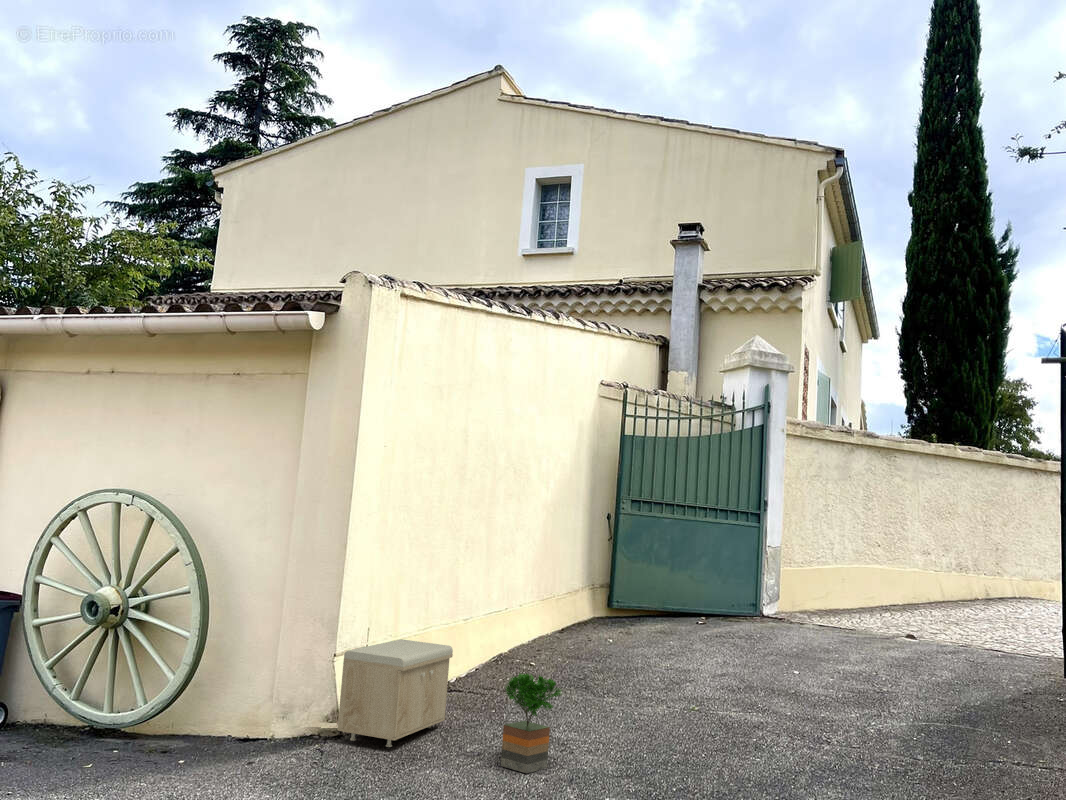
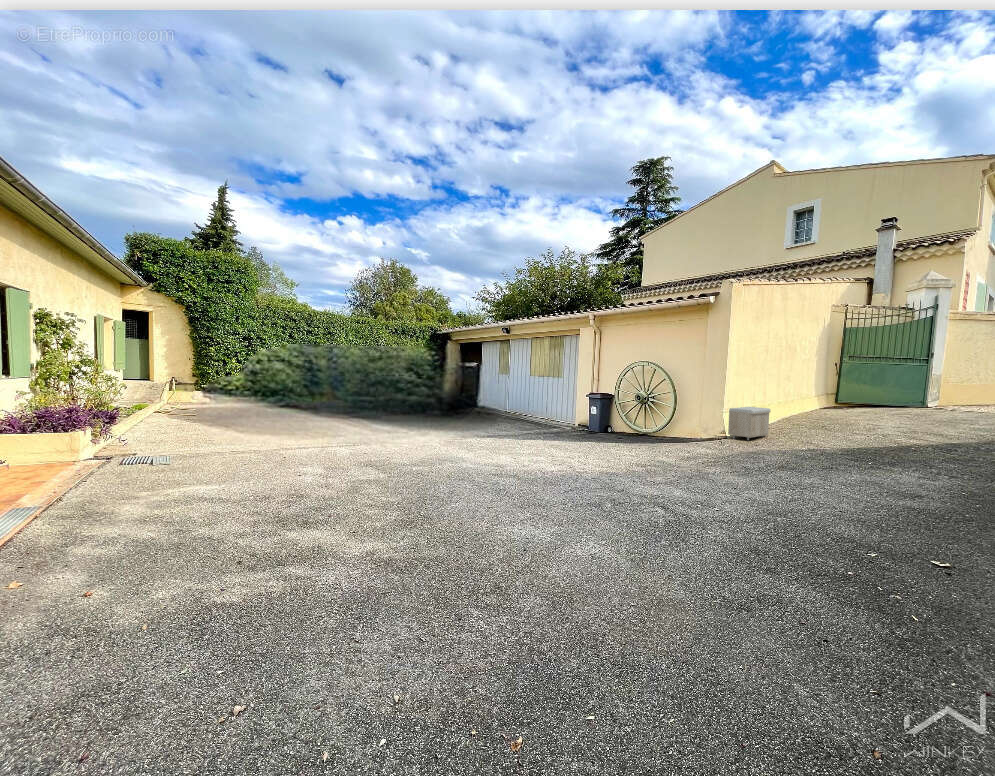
potted tree: present [501,673,562,773] -> none [794,415,820,448]

